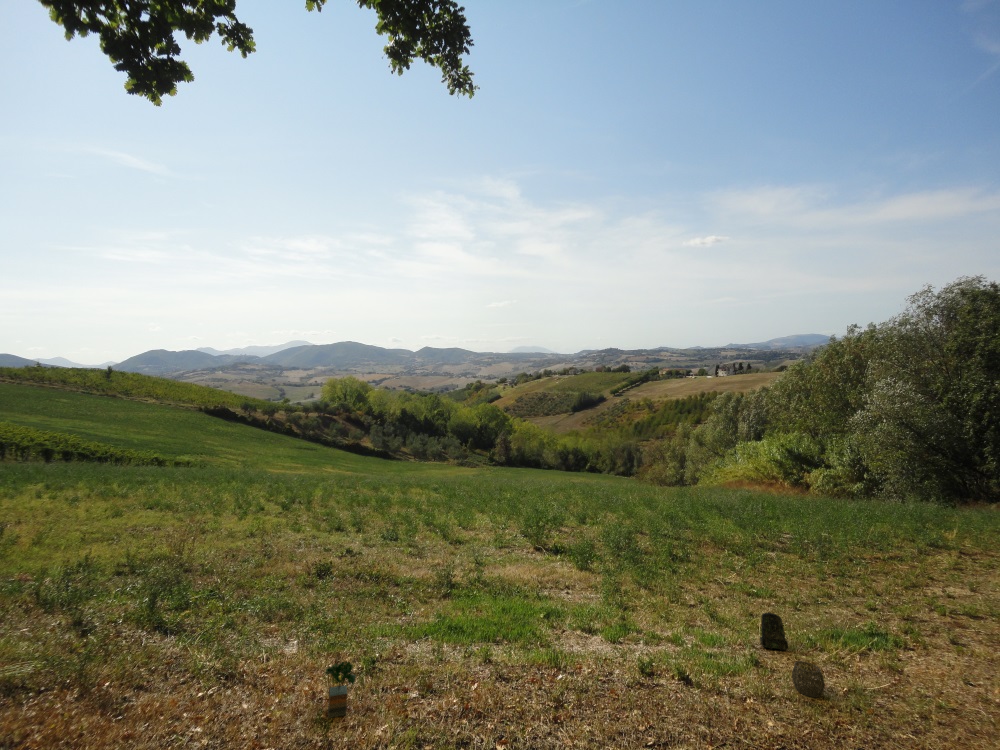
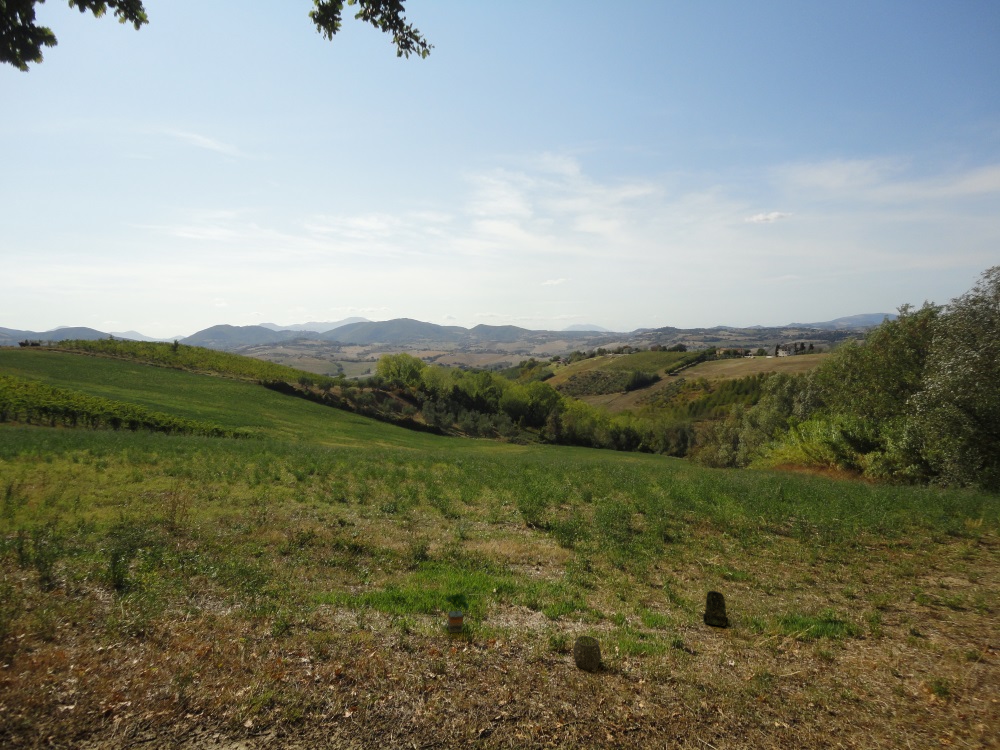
potted tree: present [326,661,356,718] -> present [446,593,469,633]
woven basket: present [792,661,825,697] -> present [573,636,601,670]

